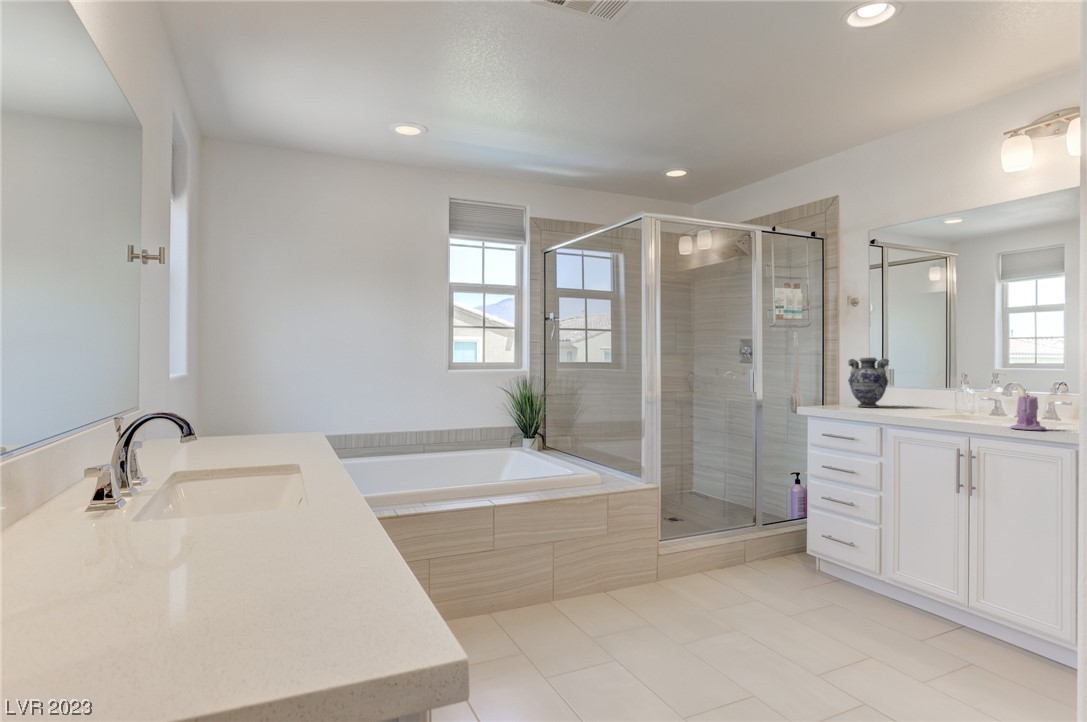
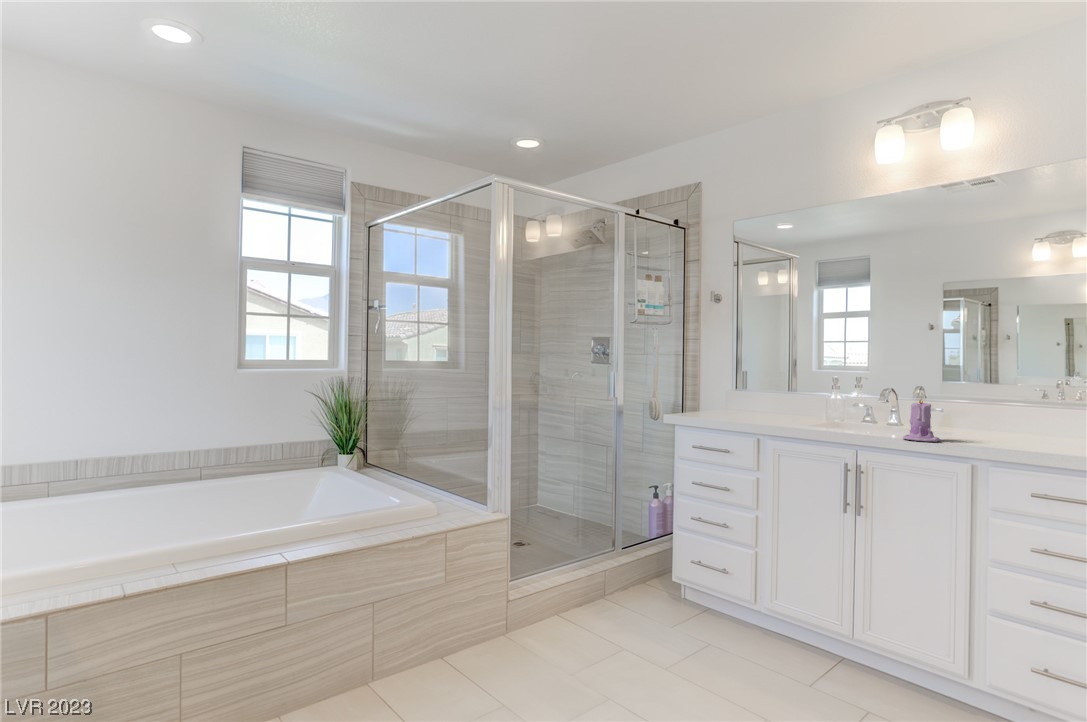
decorative vase: present [848,358,889,408] -> none [712,359,754,413]

